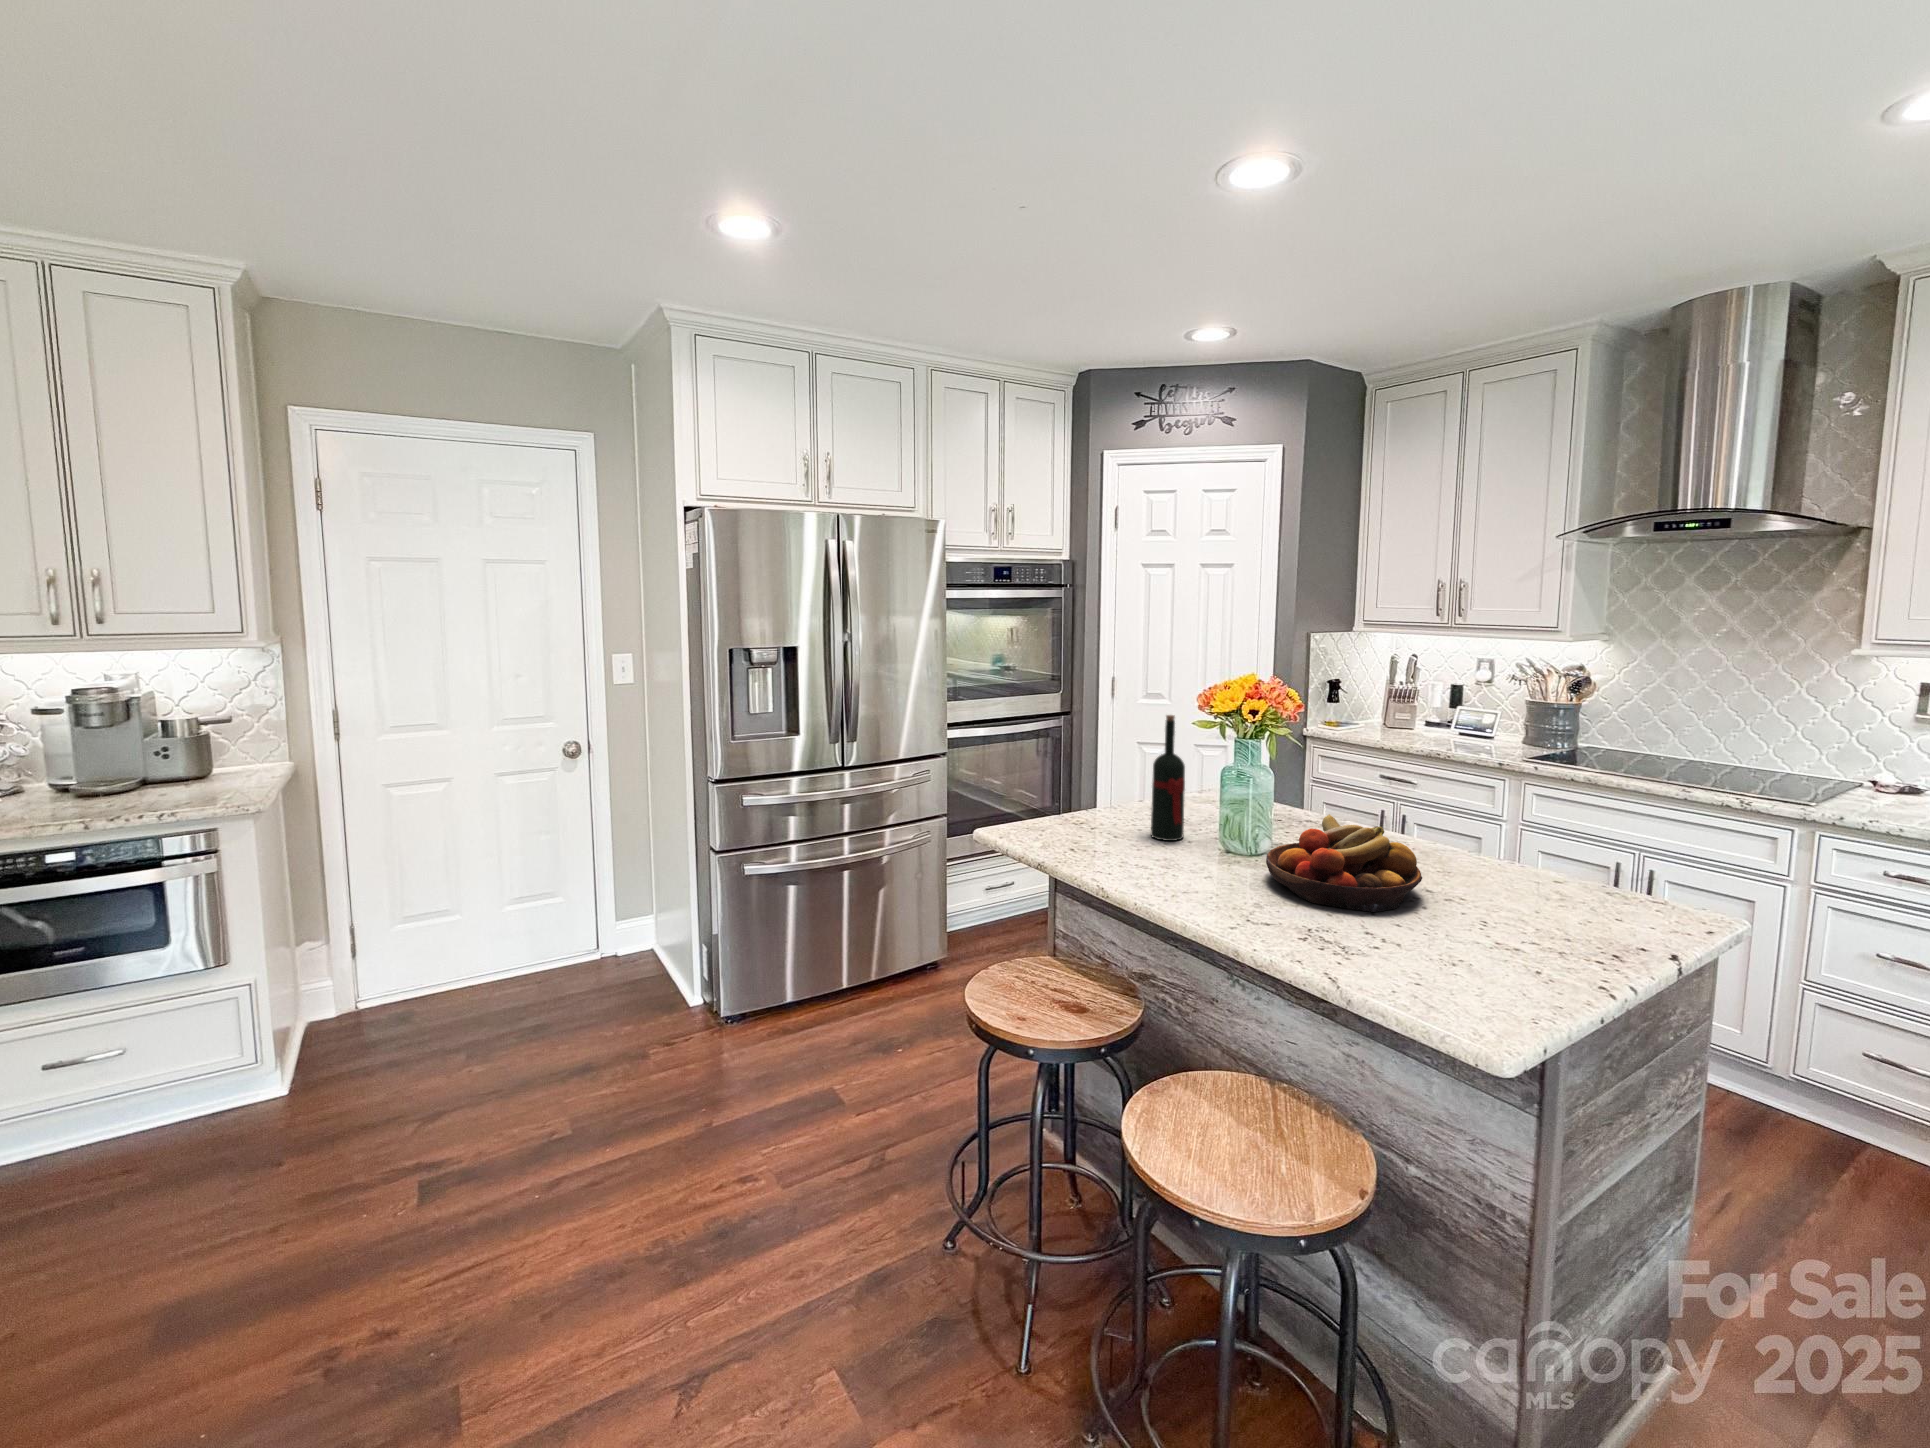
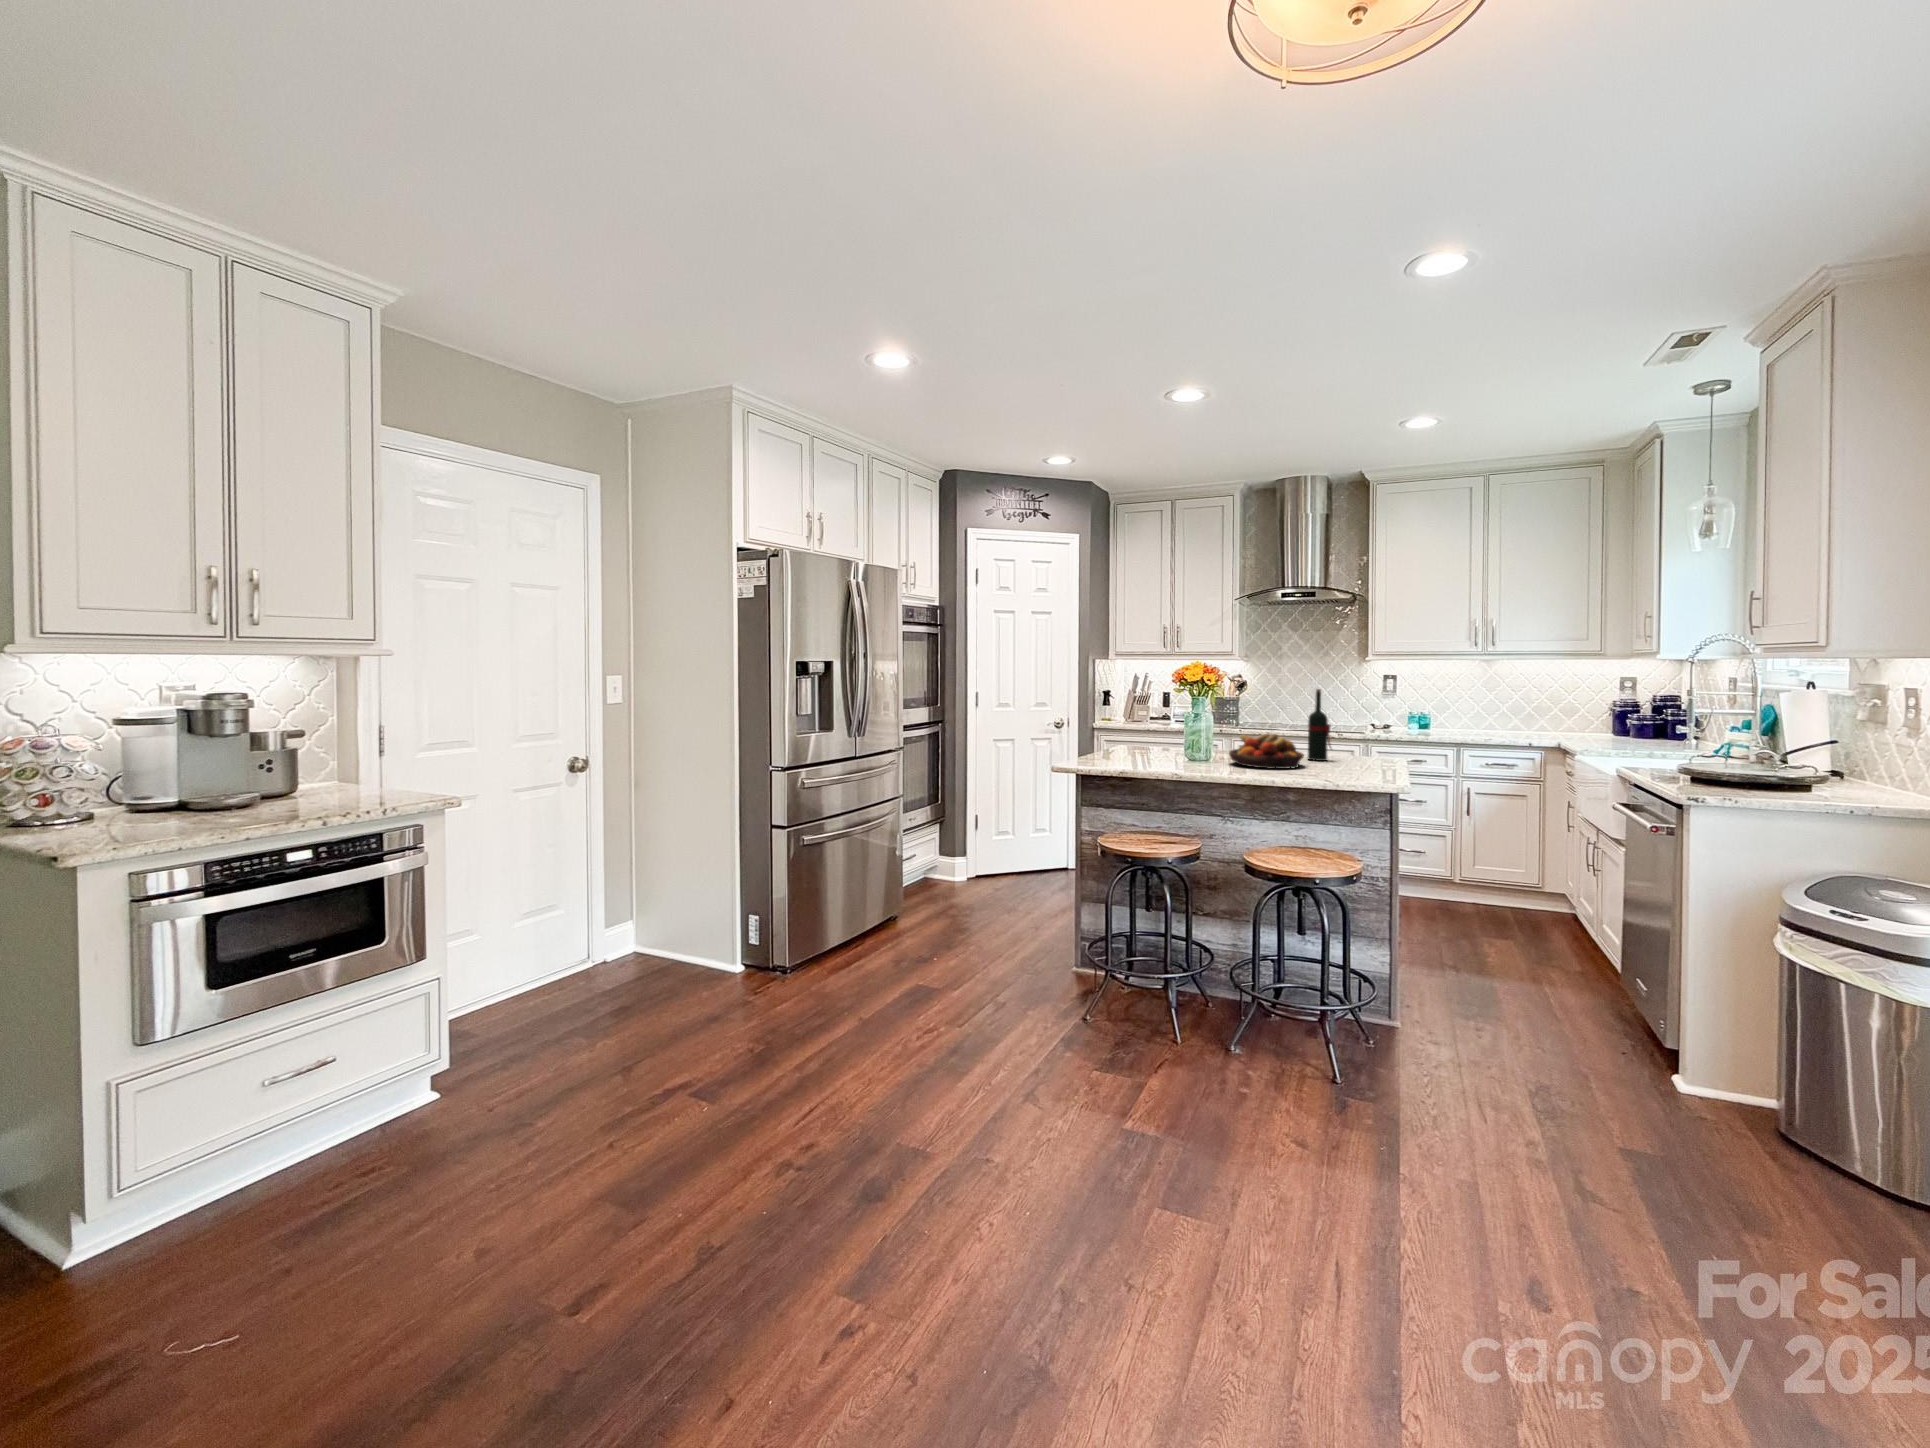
wine bottle: present [1151,715,1185,841] -> present [1308,689,1332,761]

